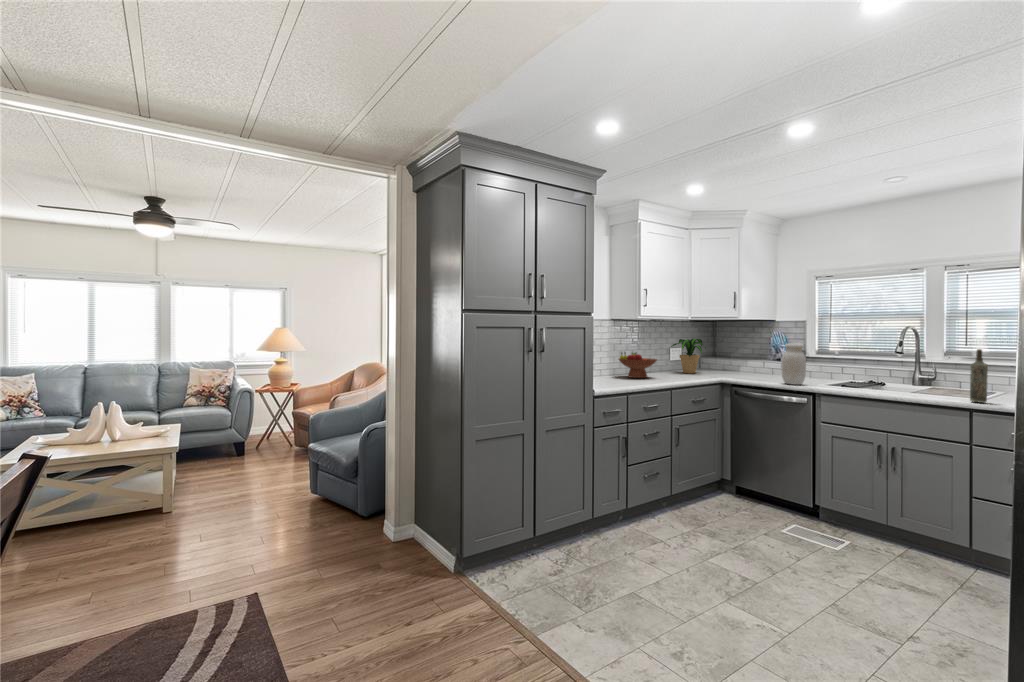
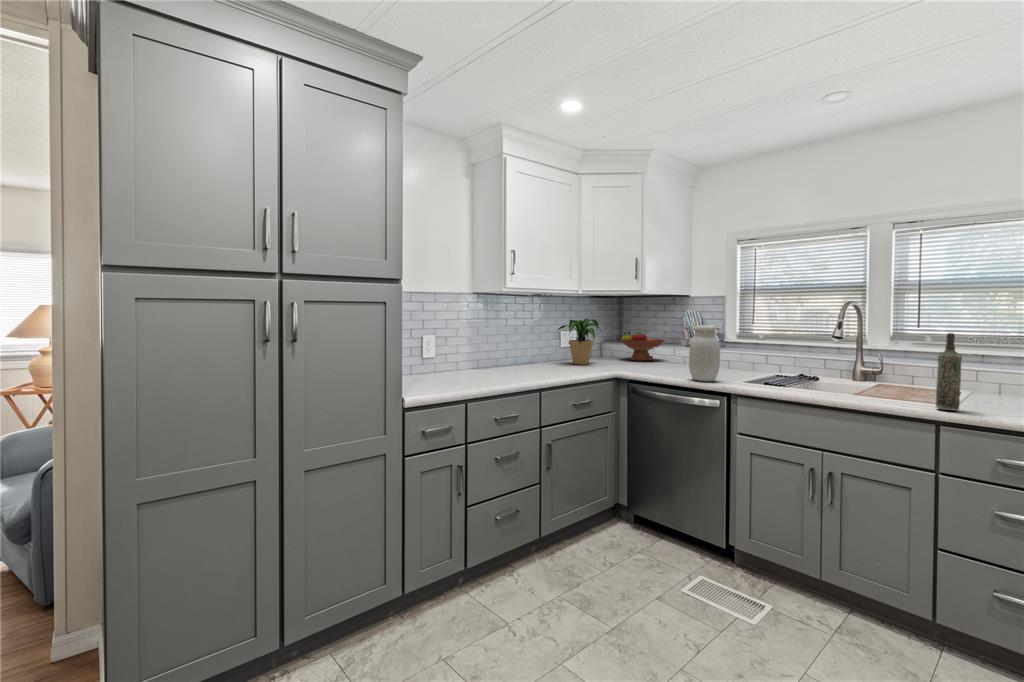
fruit bowl: present [619,352,657,378] -> present [621,332,665,361]

